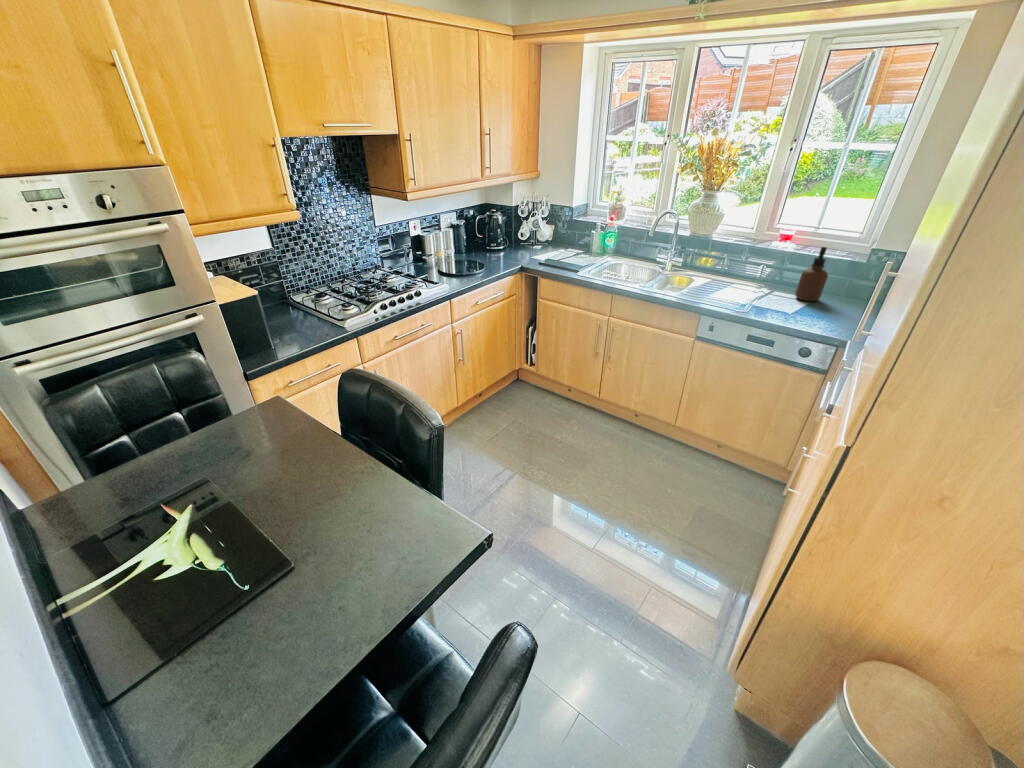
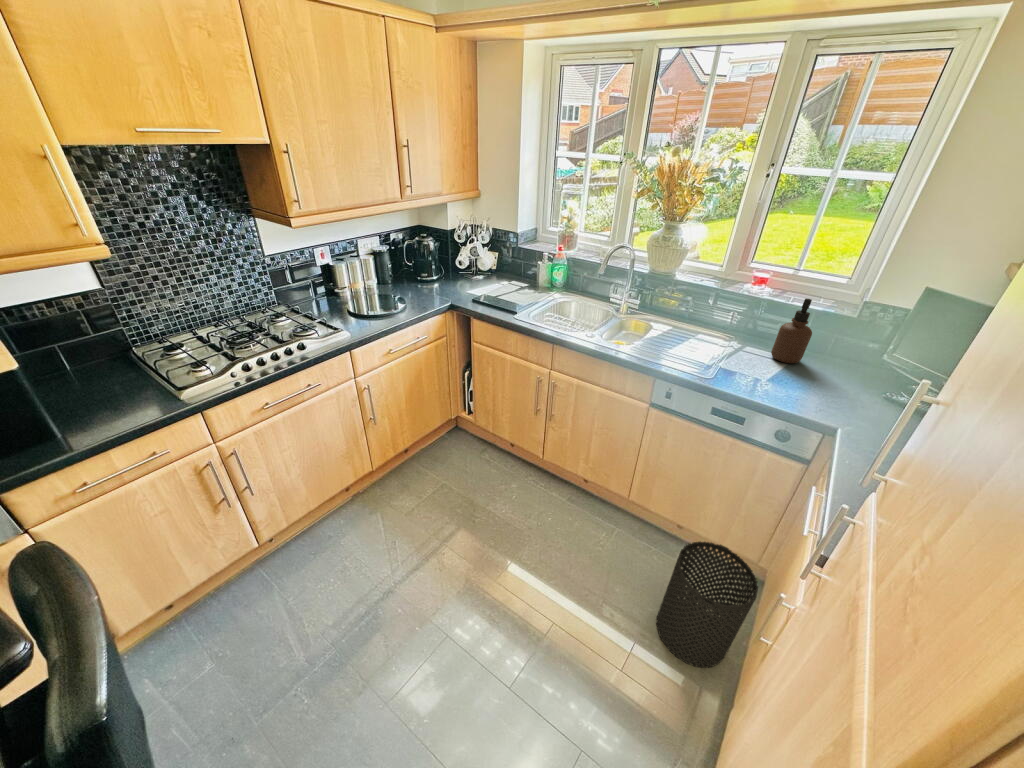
trash can: none [703,438,785,535] -> present [656,542,758,668]

